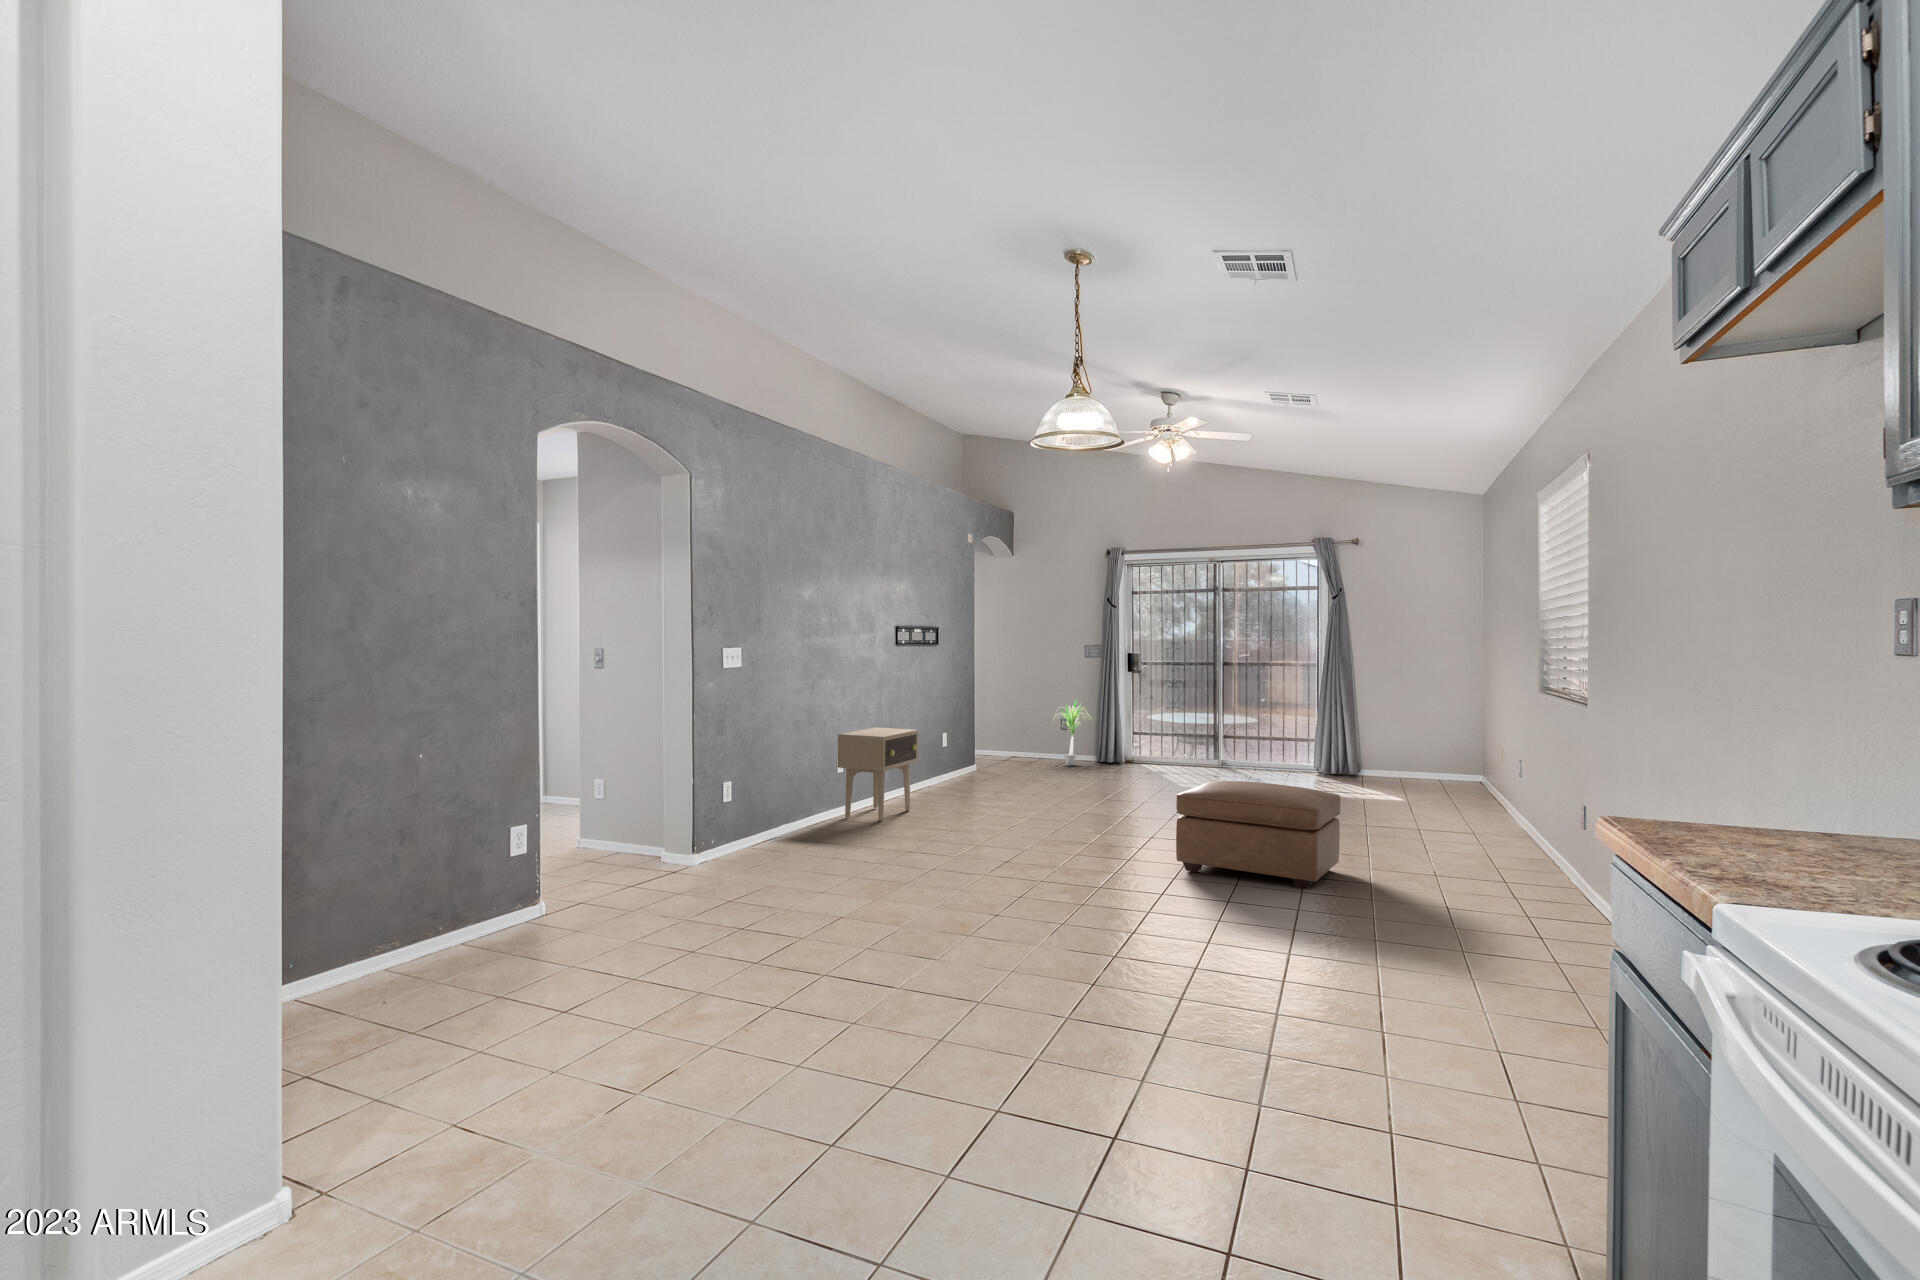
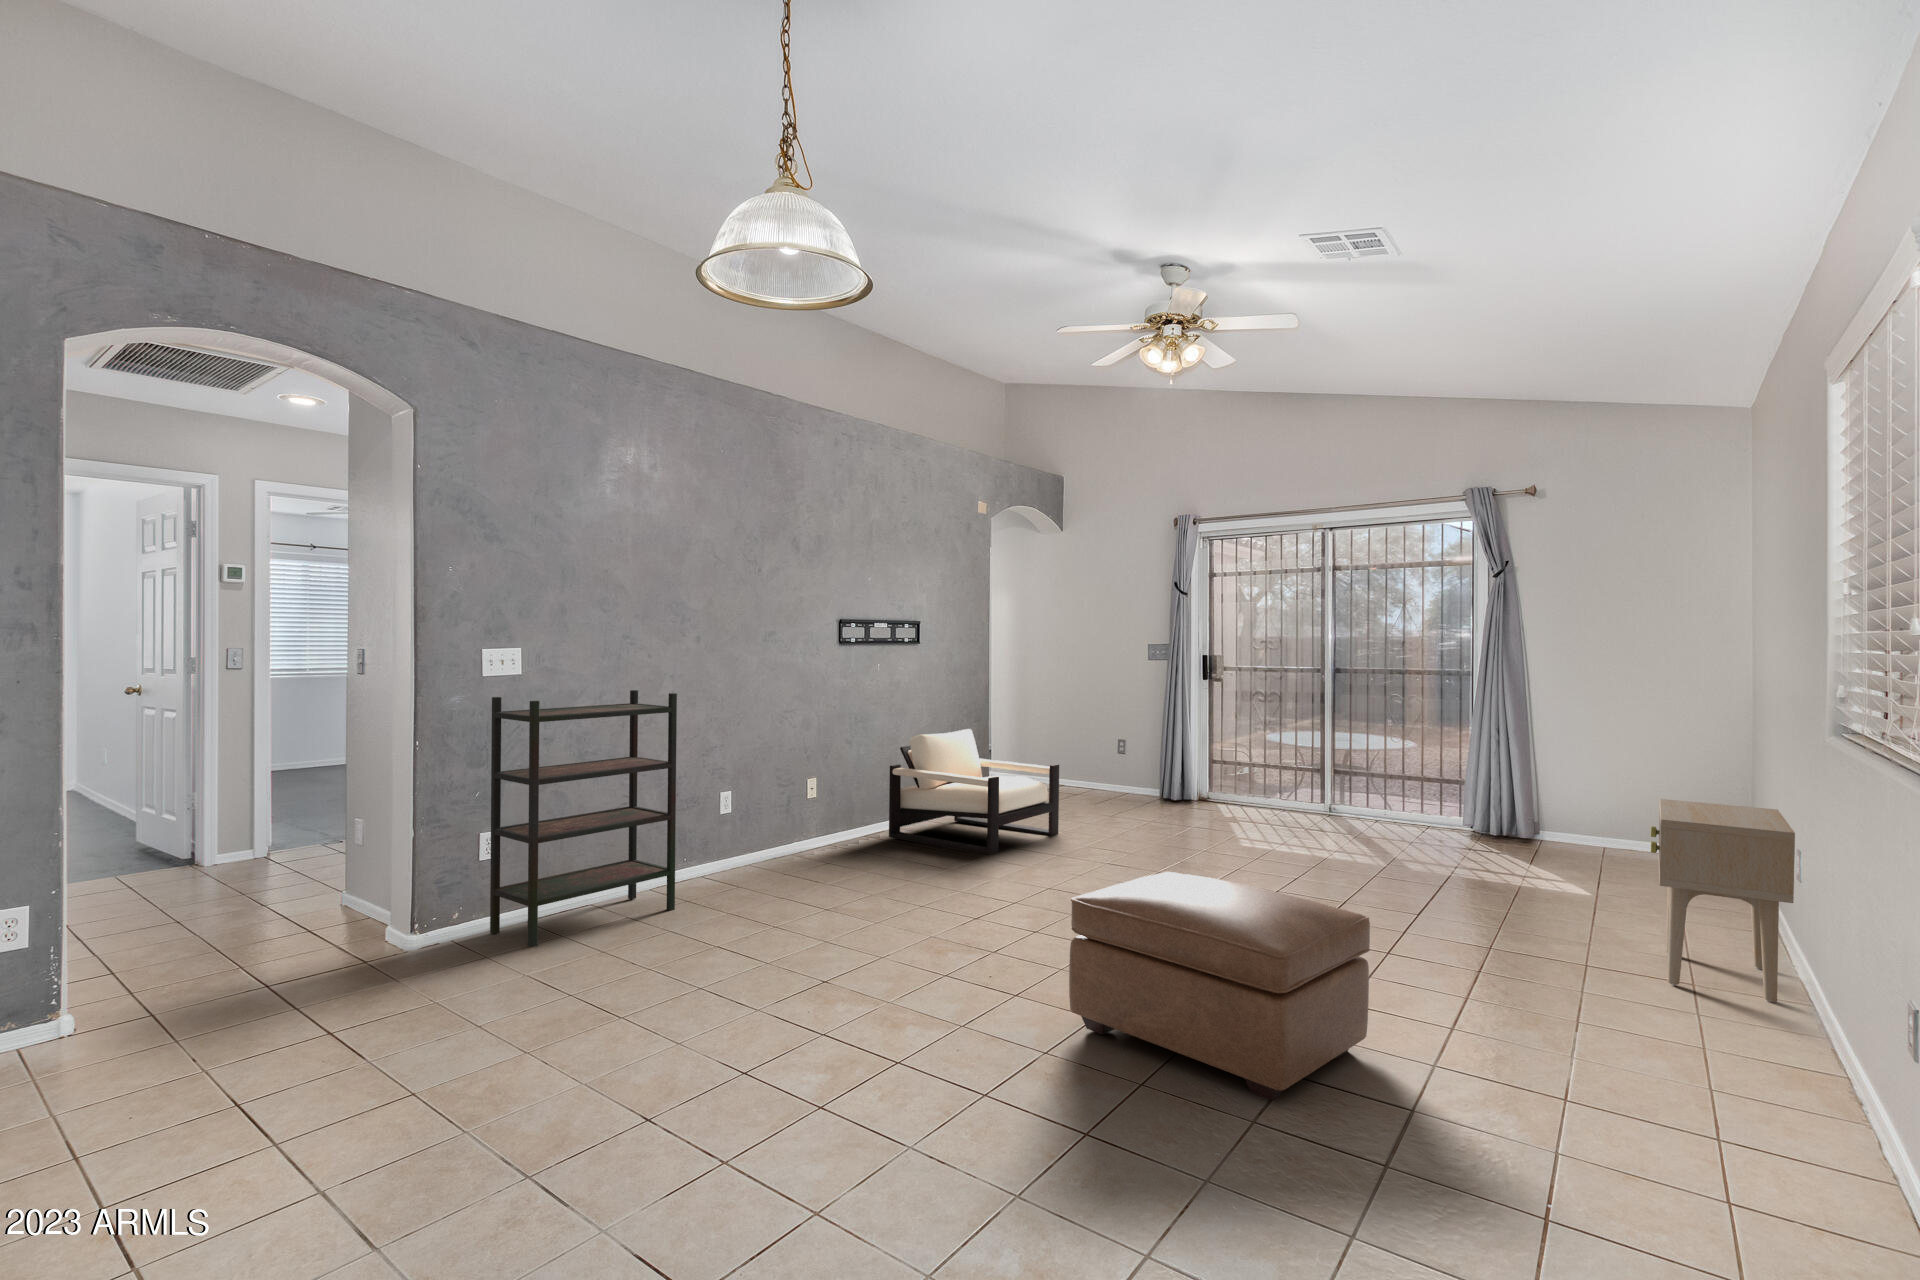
bookshelf: none [734,680,844,859] -> present [490,690,677,948]
potted plant: present [1062,702,1091,766] -> none [1099,711,1160,804]
armchair: none [928,710,1047,799] -> present [889,729,1059,855]
side table: present [838,727,918,821] -> present [1651,799,1795,1002]

